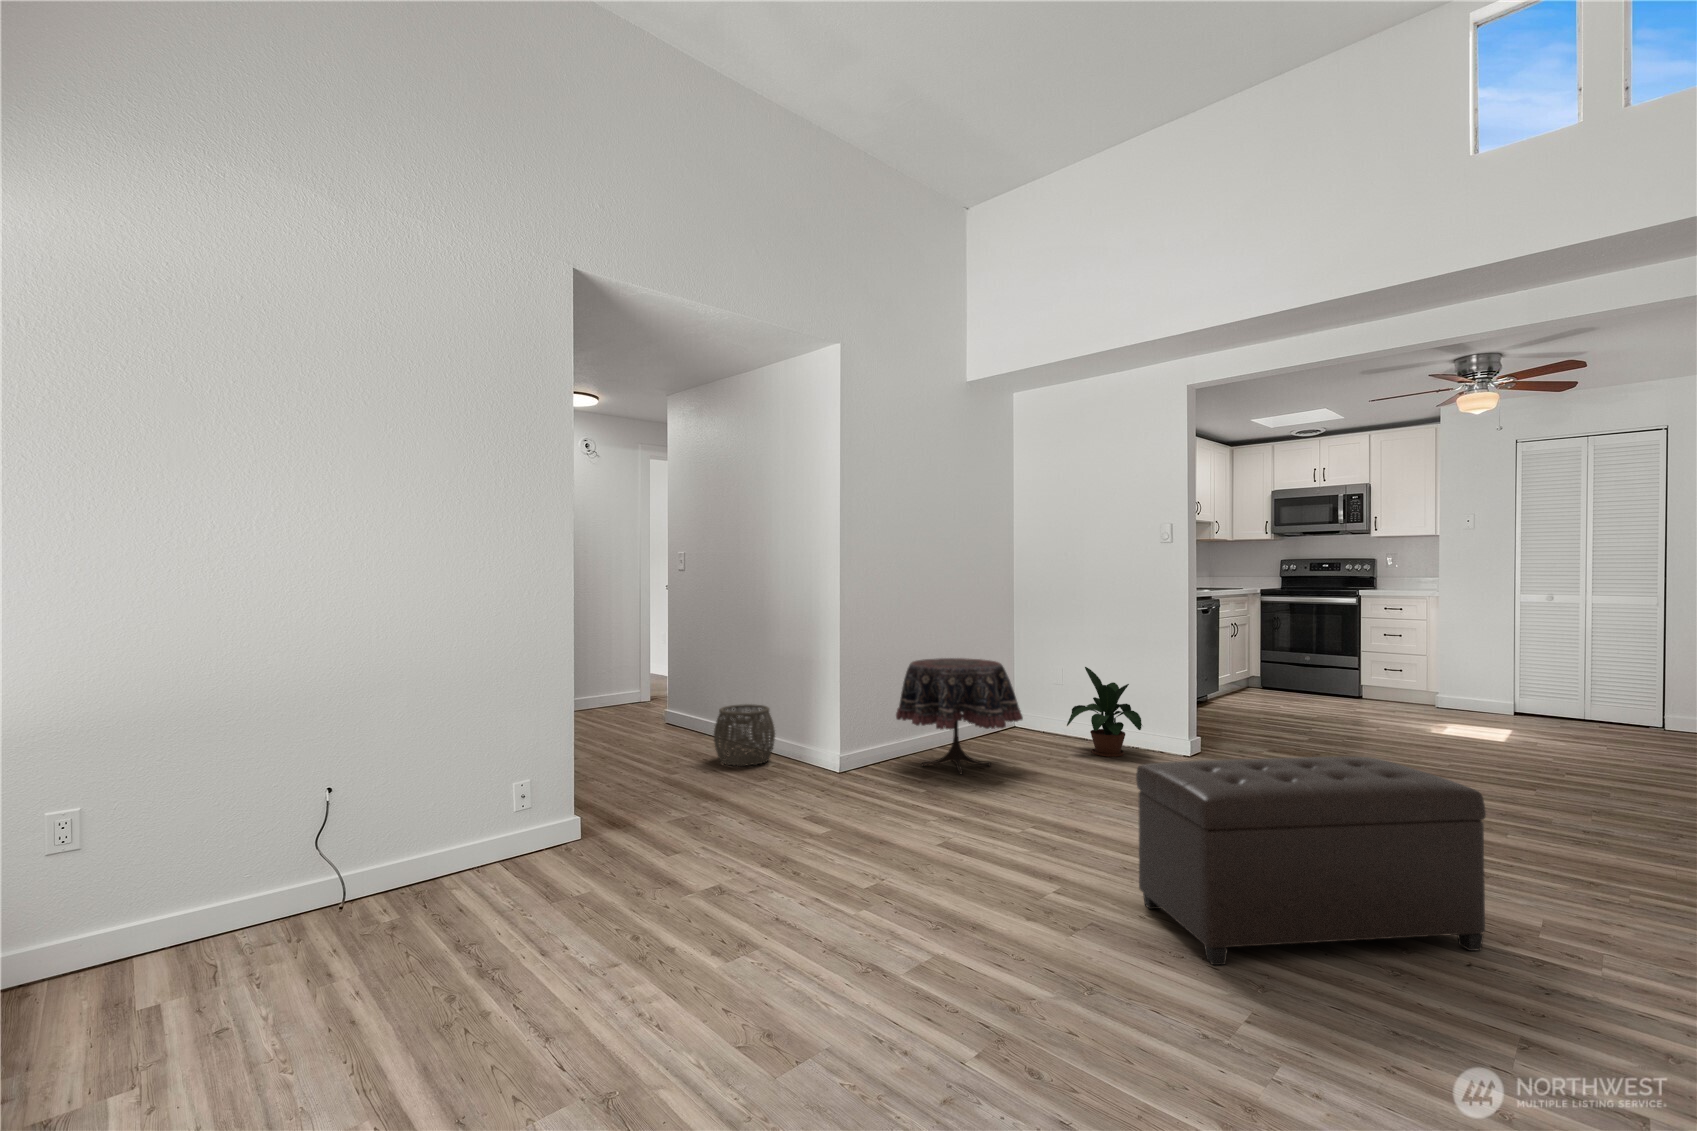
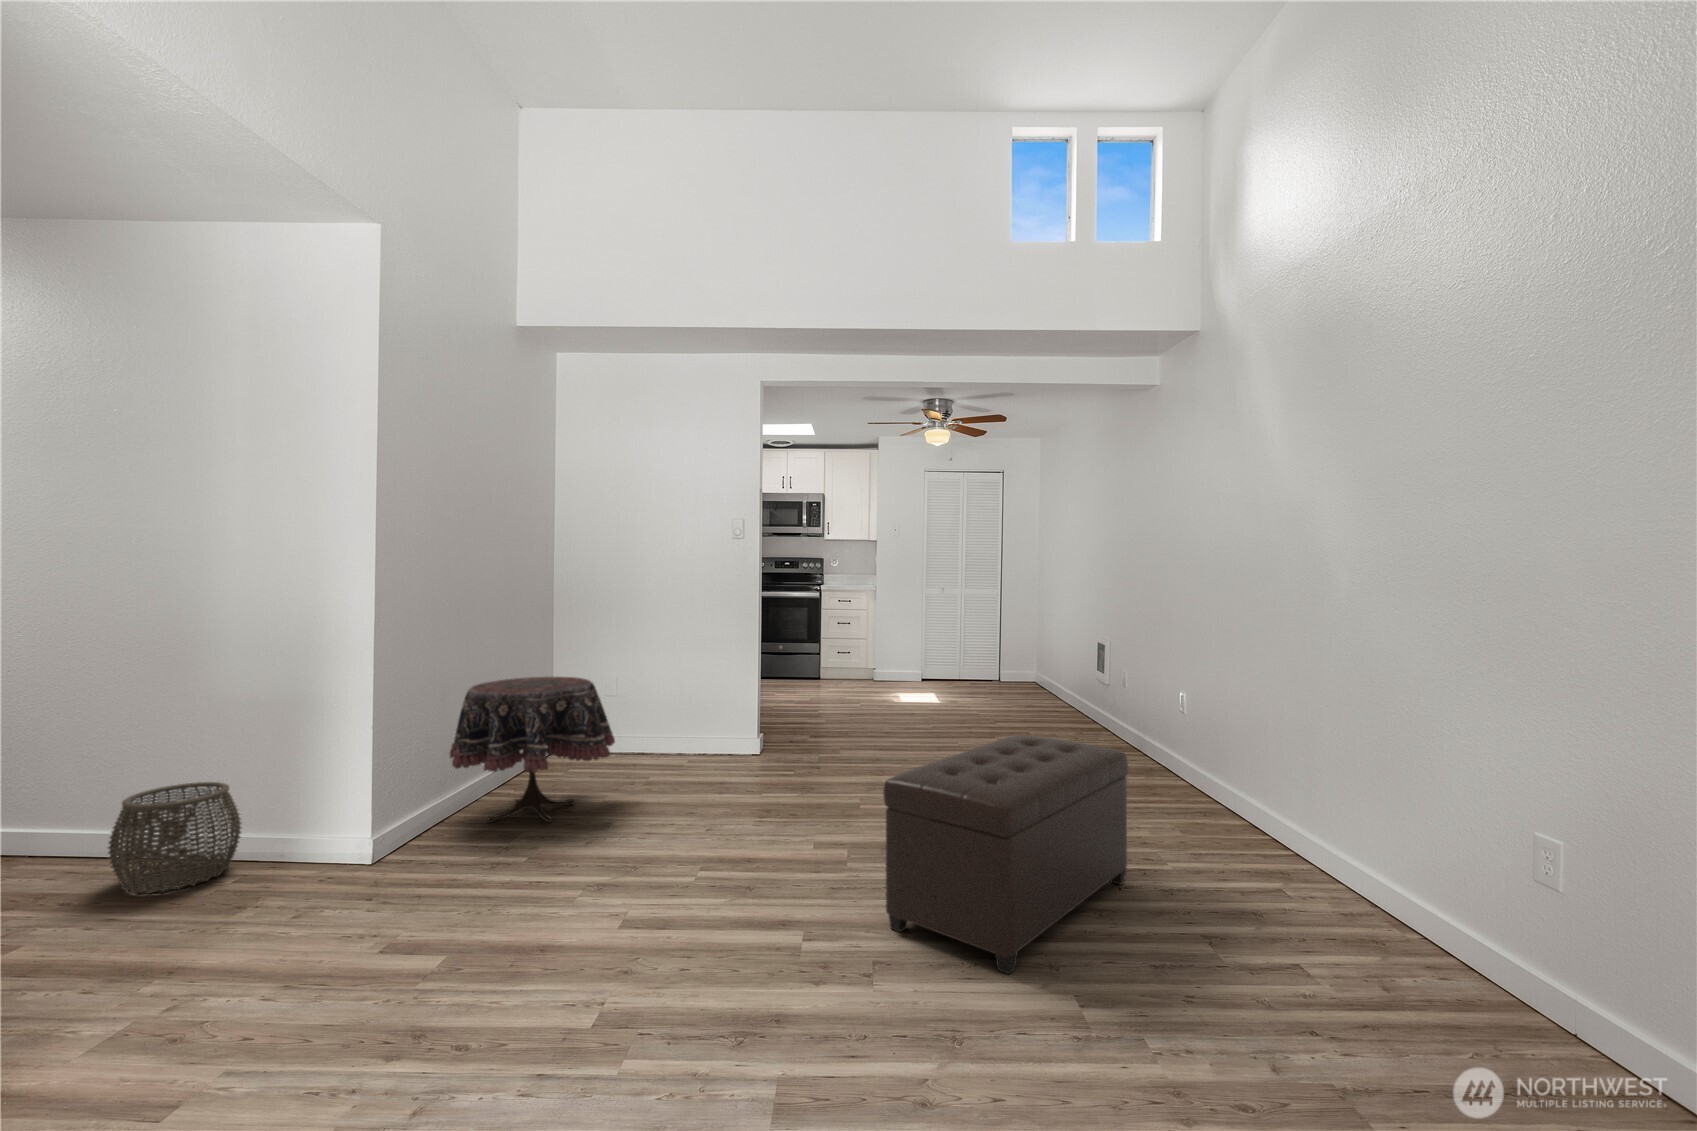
potted plant: present [1067,667,1142,757] -> none [639,673,722,767]

